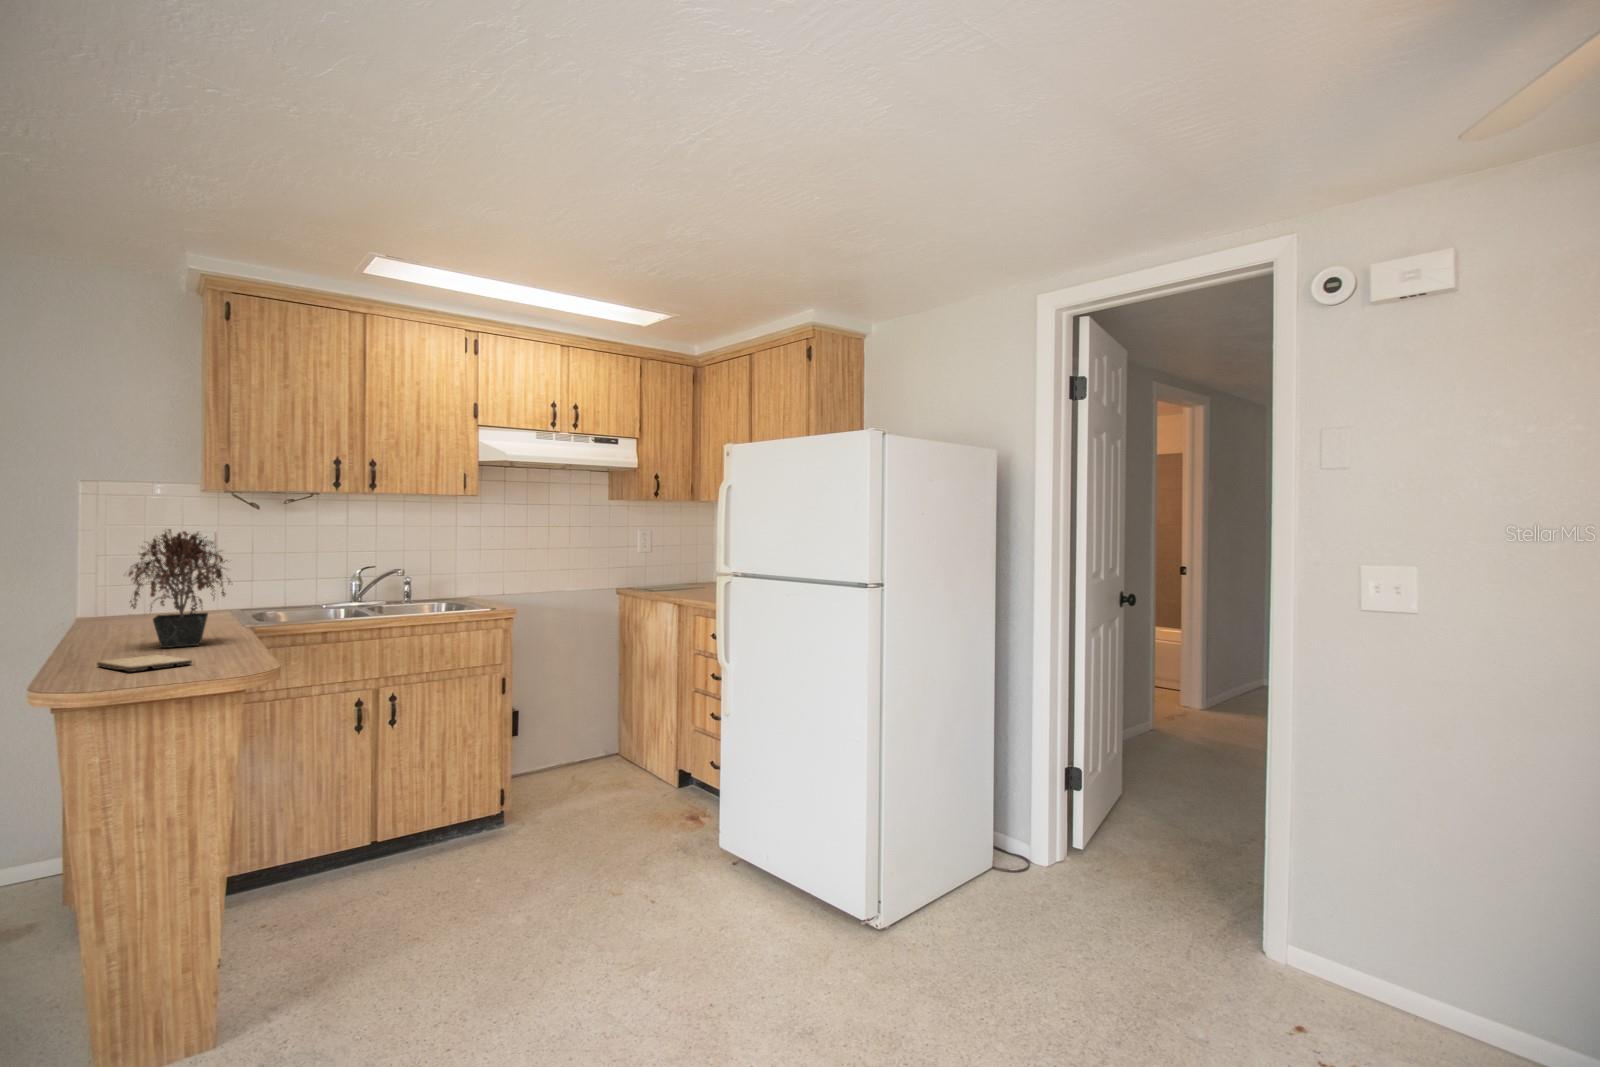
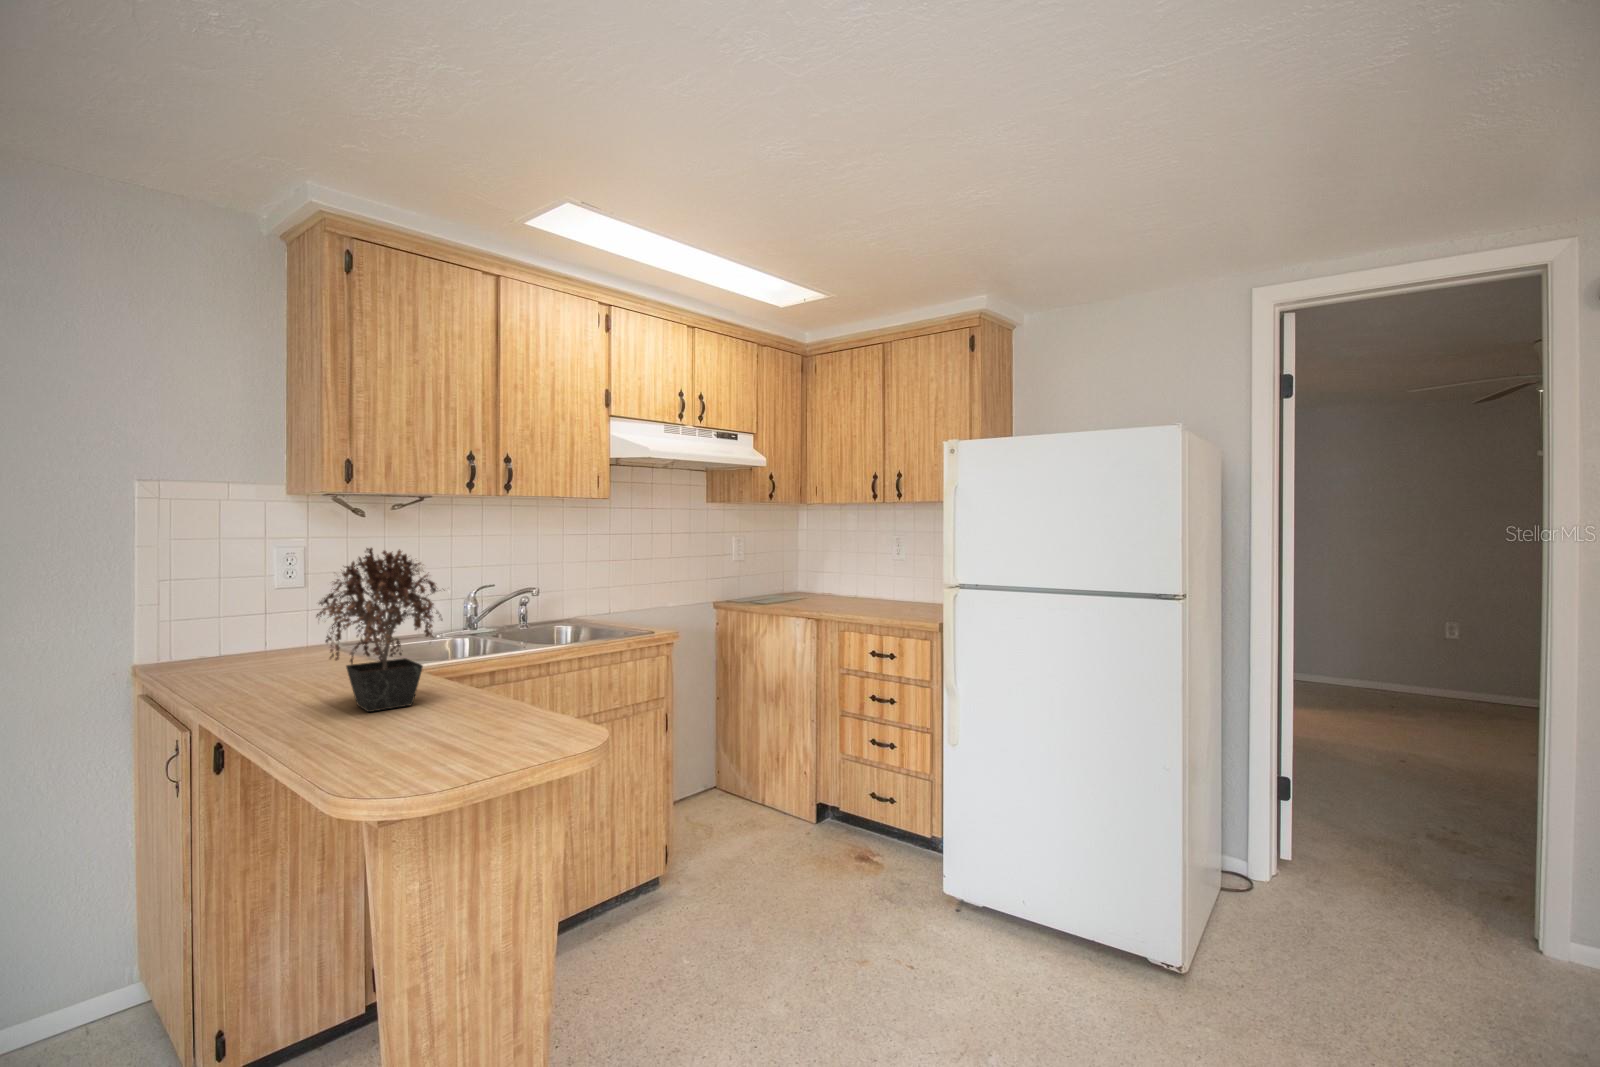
cutting board: present [97,655,192,672] -> none [348,727,484,763]

